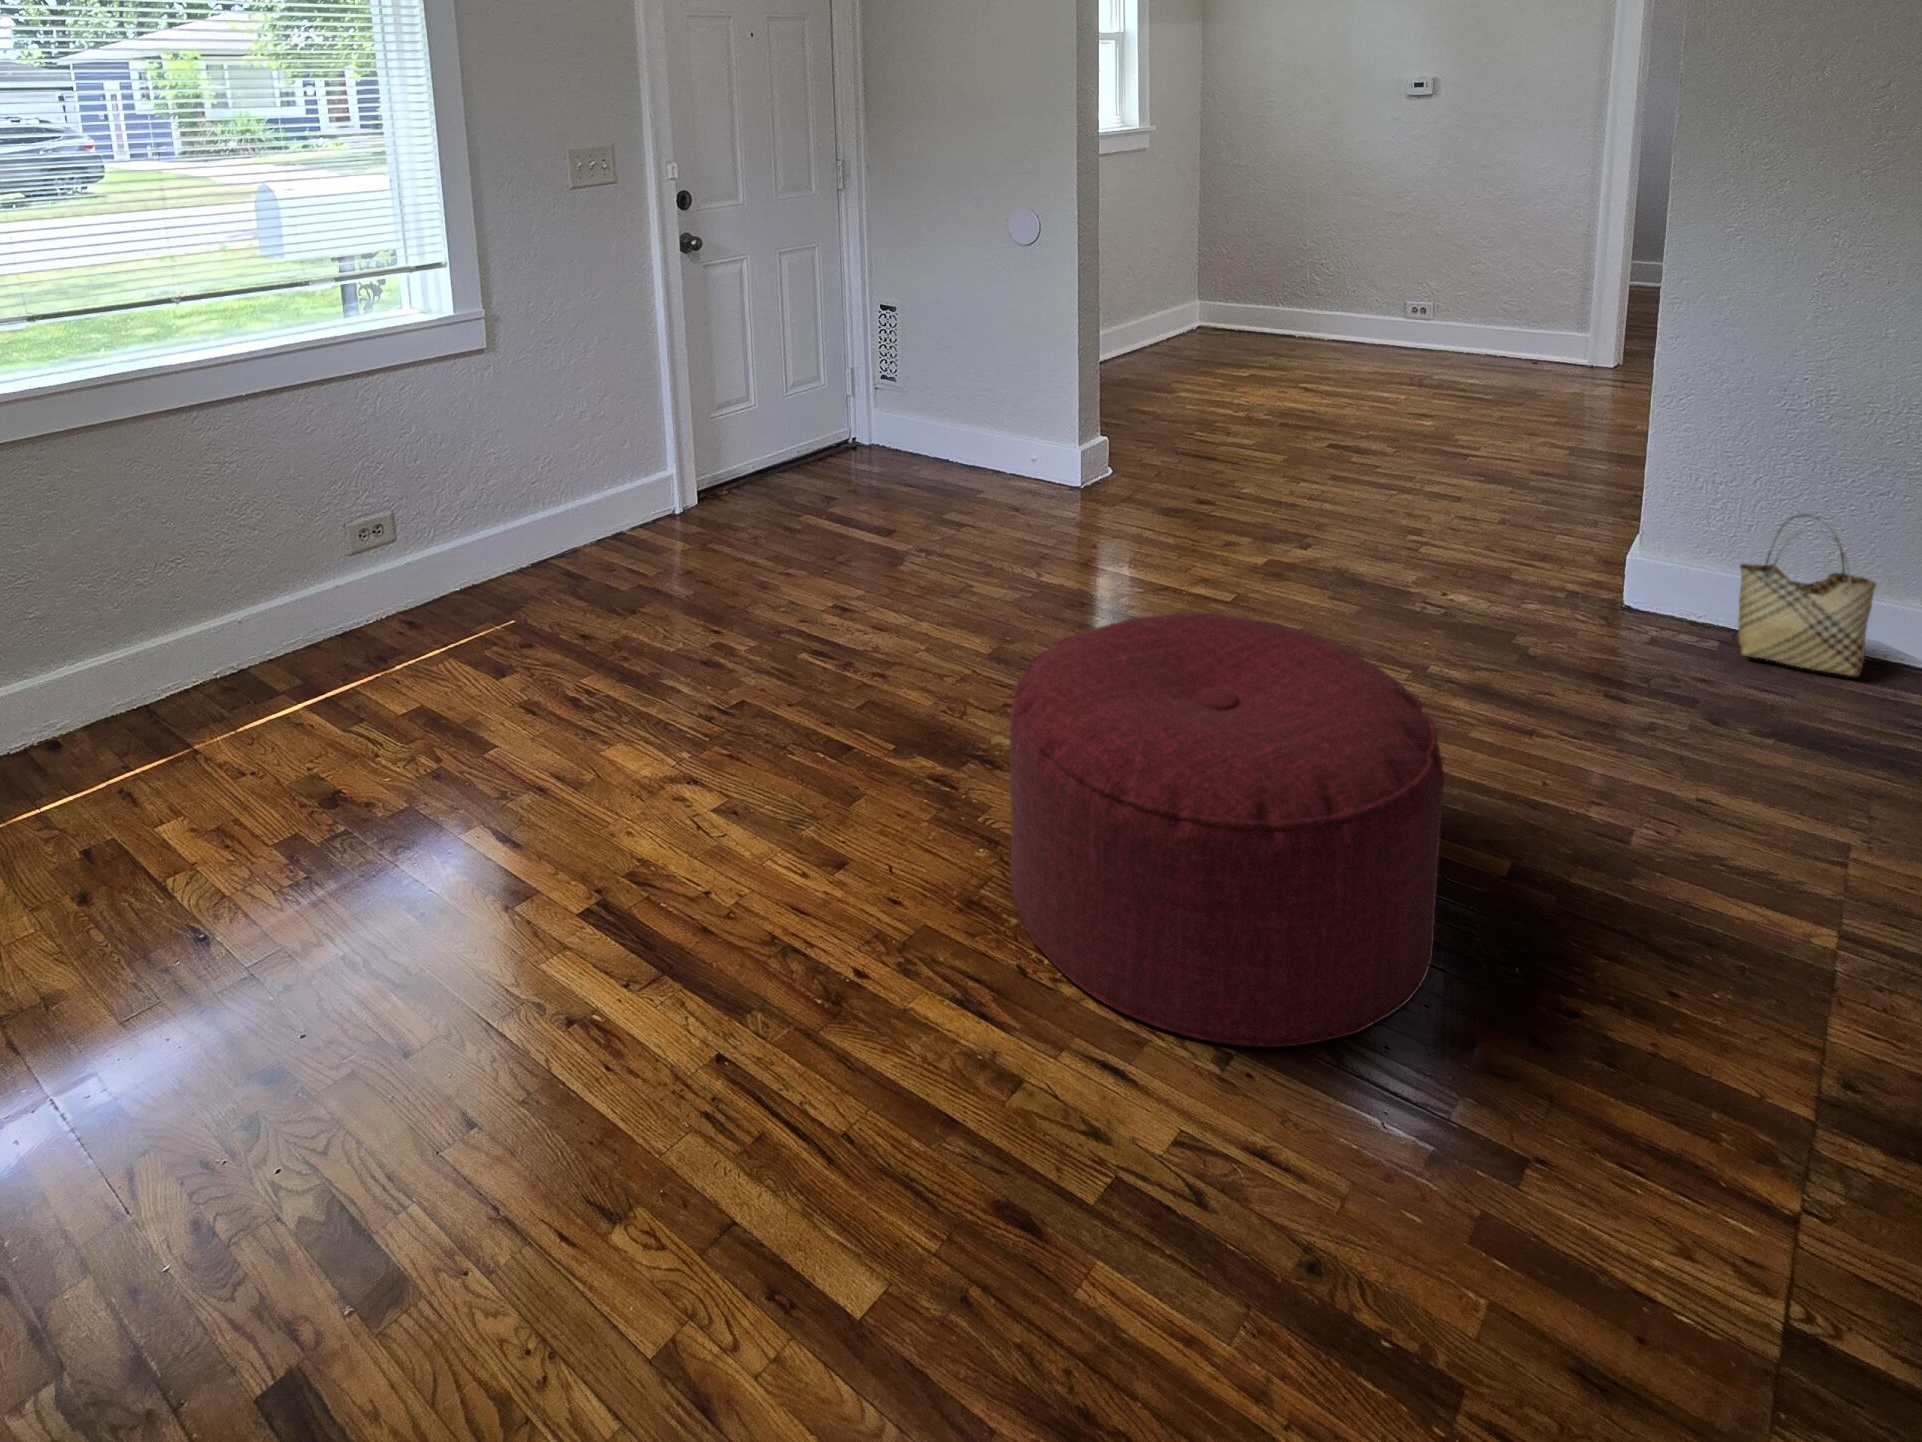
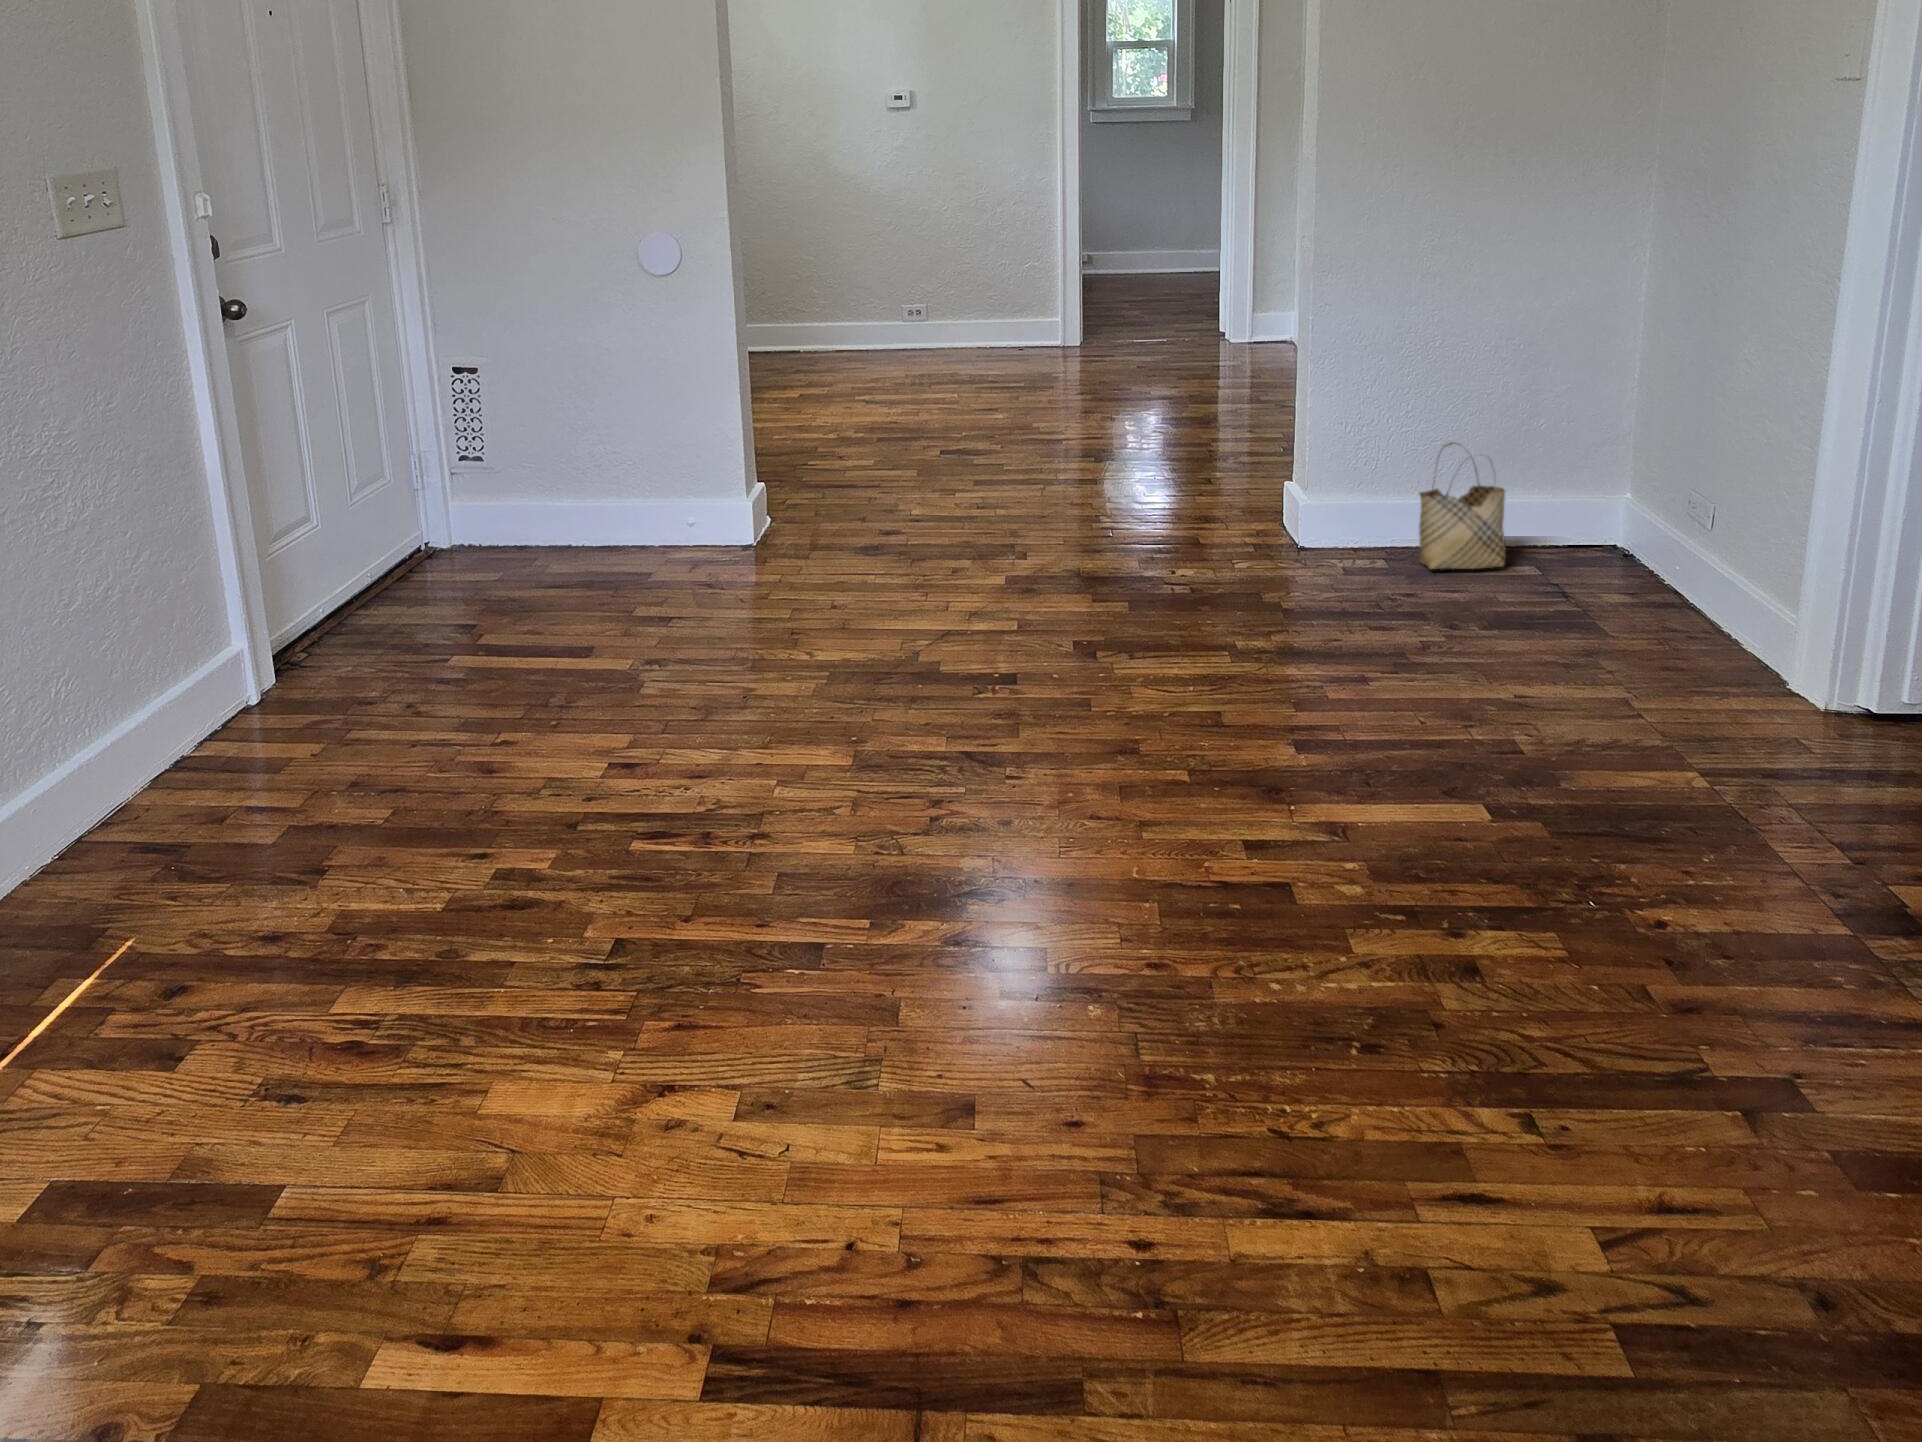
ottoman: present [1010,613,1445,1047] -> none [1115,640,1593,1126]

